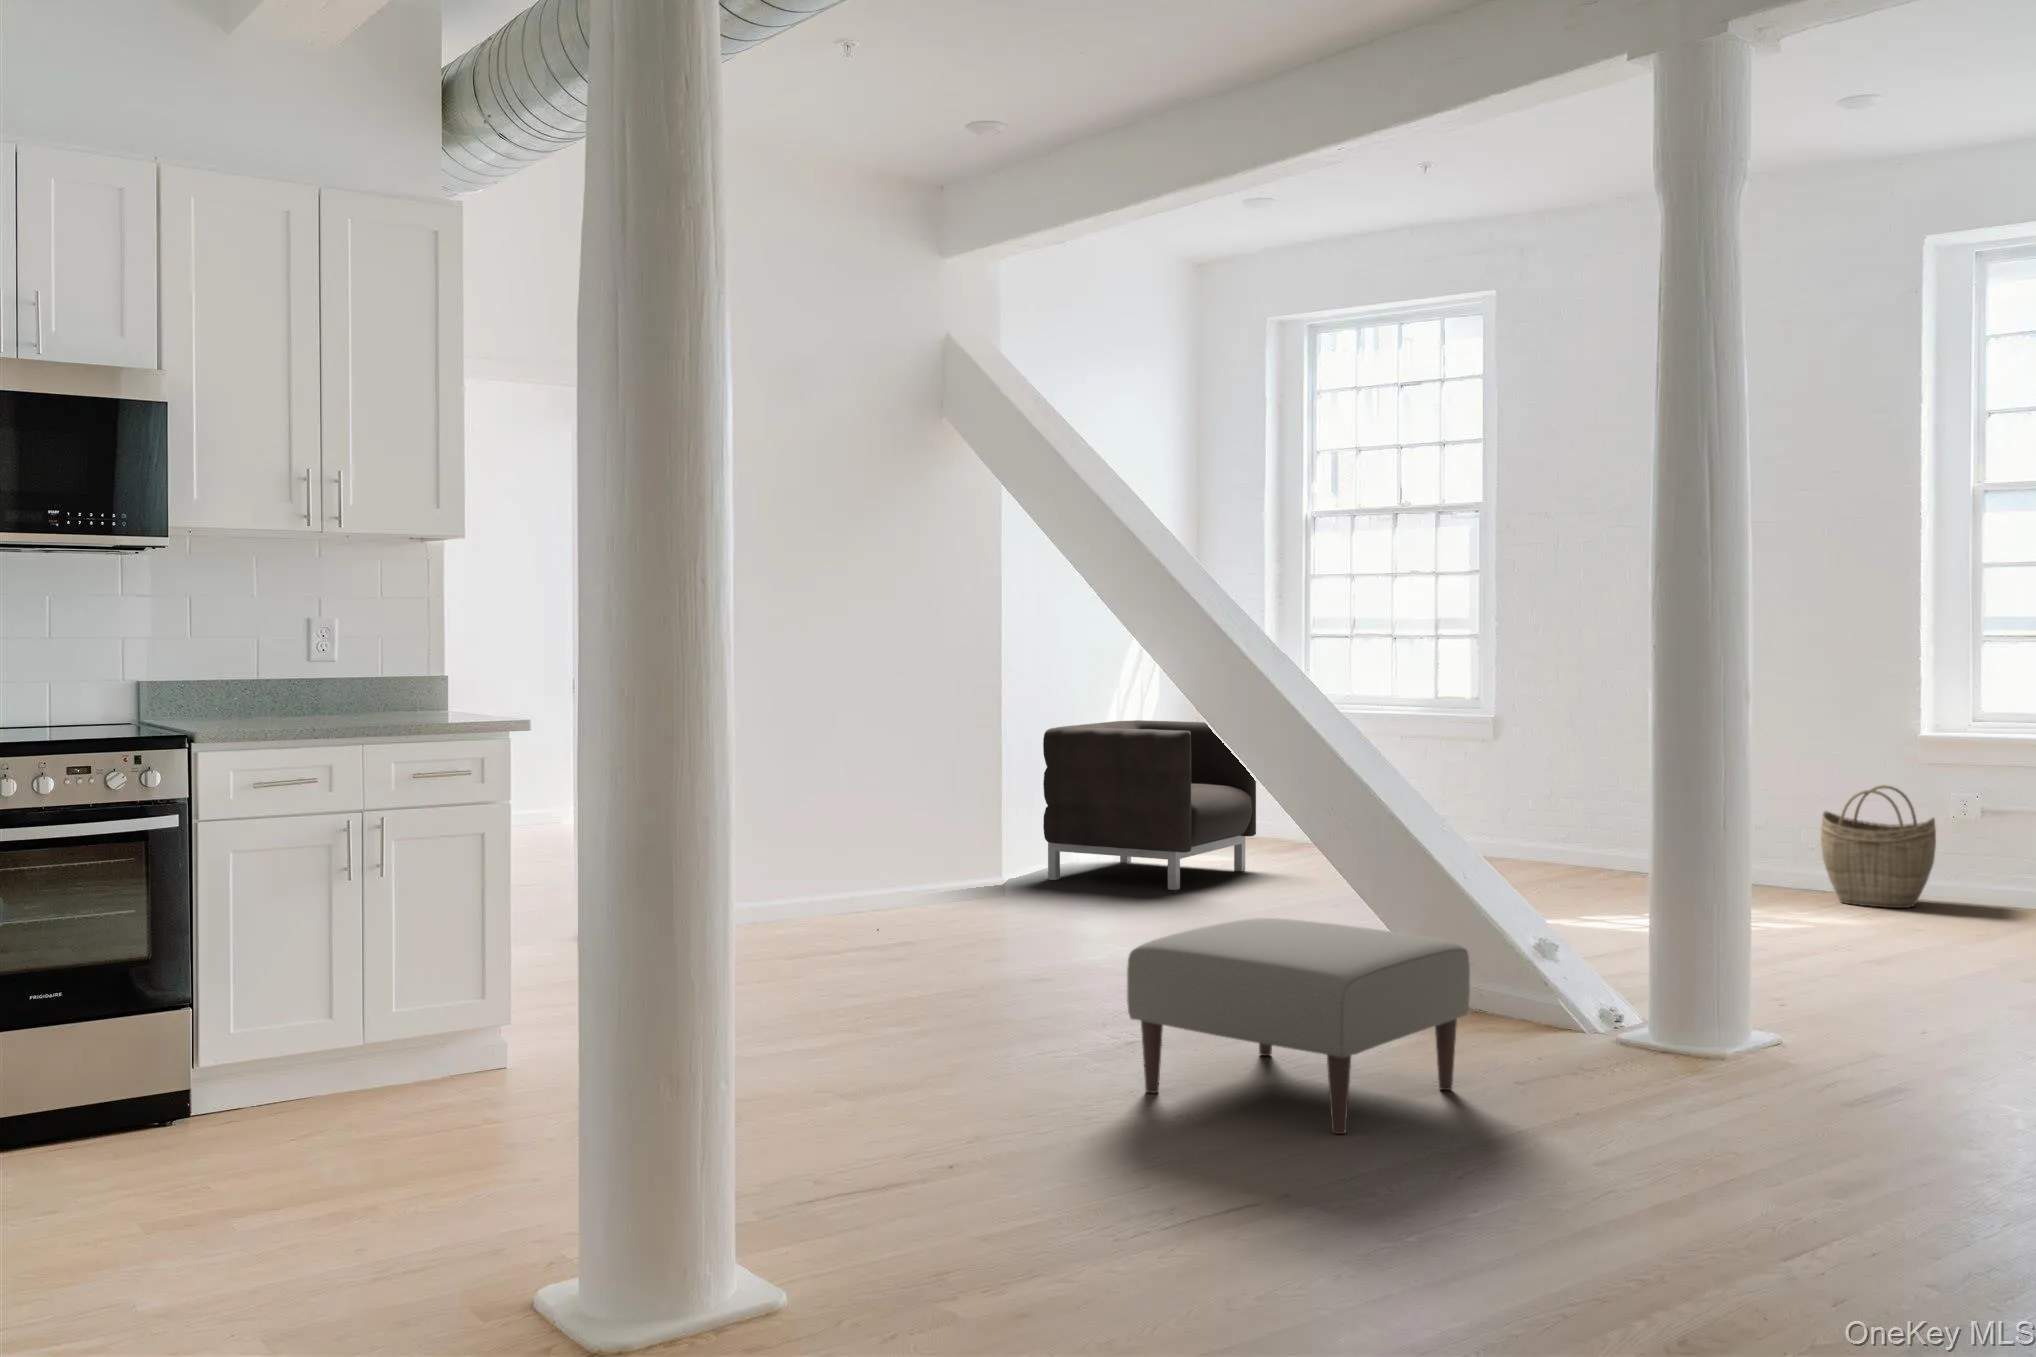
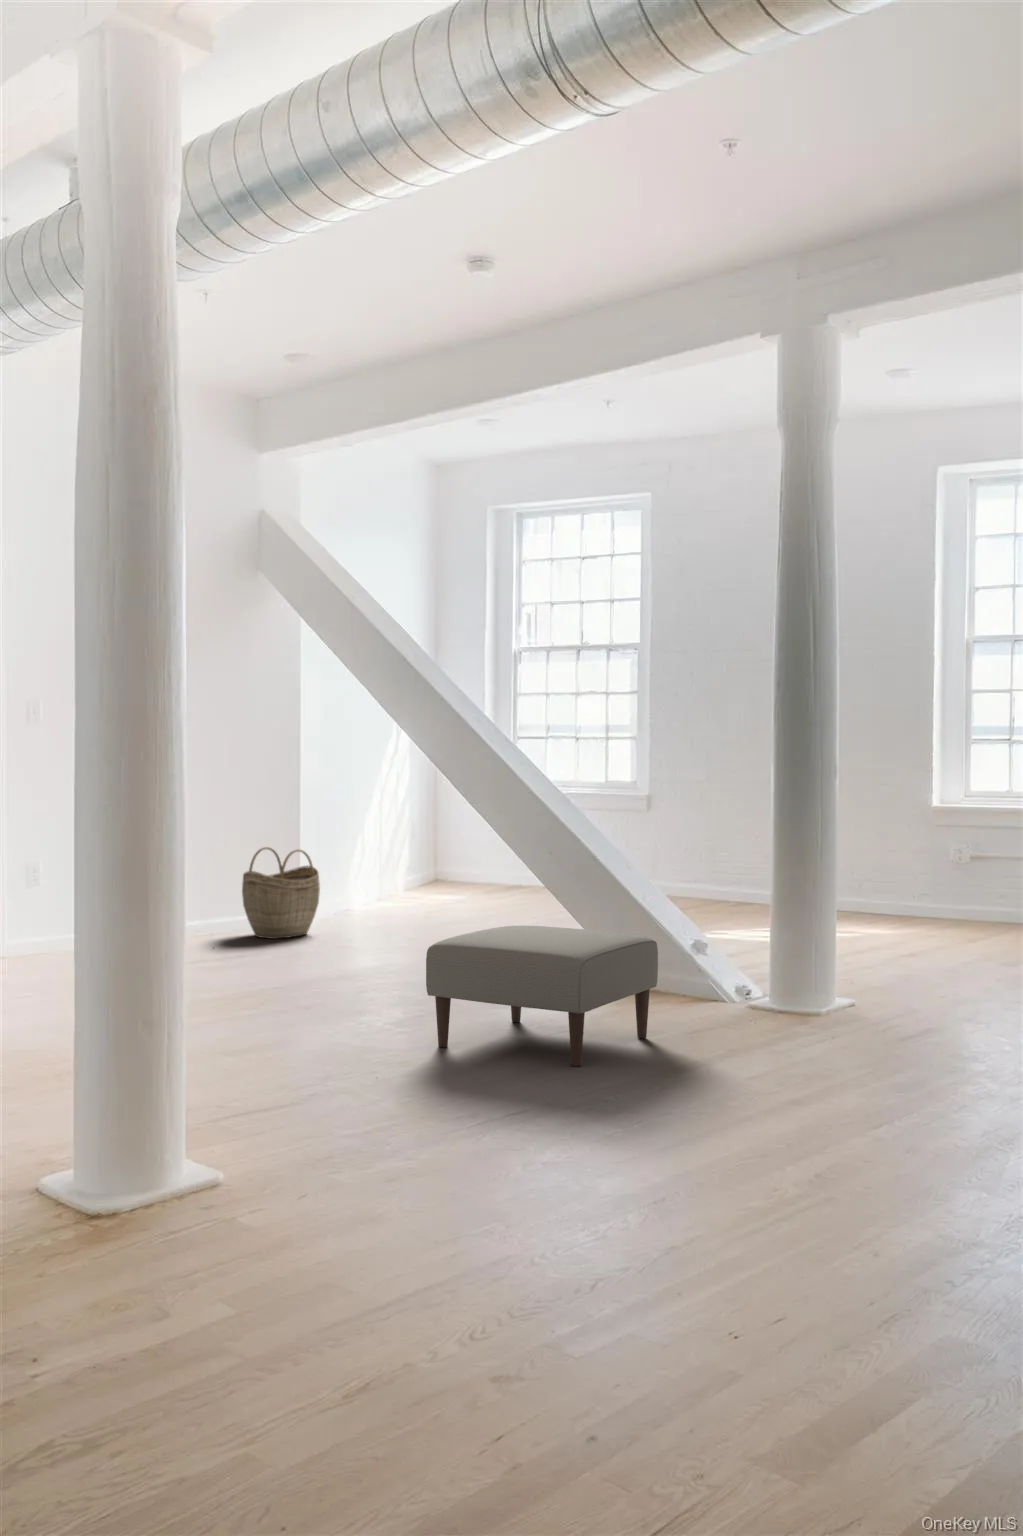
armchair: present [1043,720,1256,890] -> none [328,799,483,921]
woven basket: present [1821,785,1936,908] -> present [242,847,320,939]

